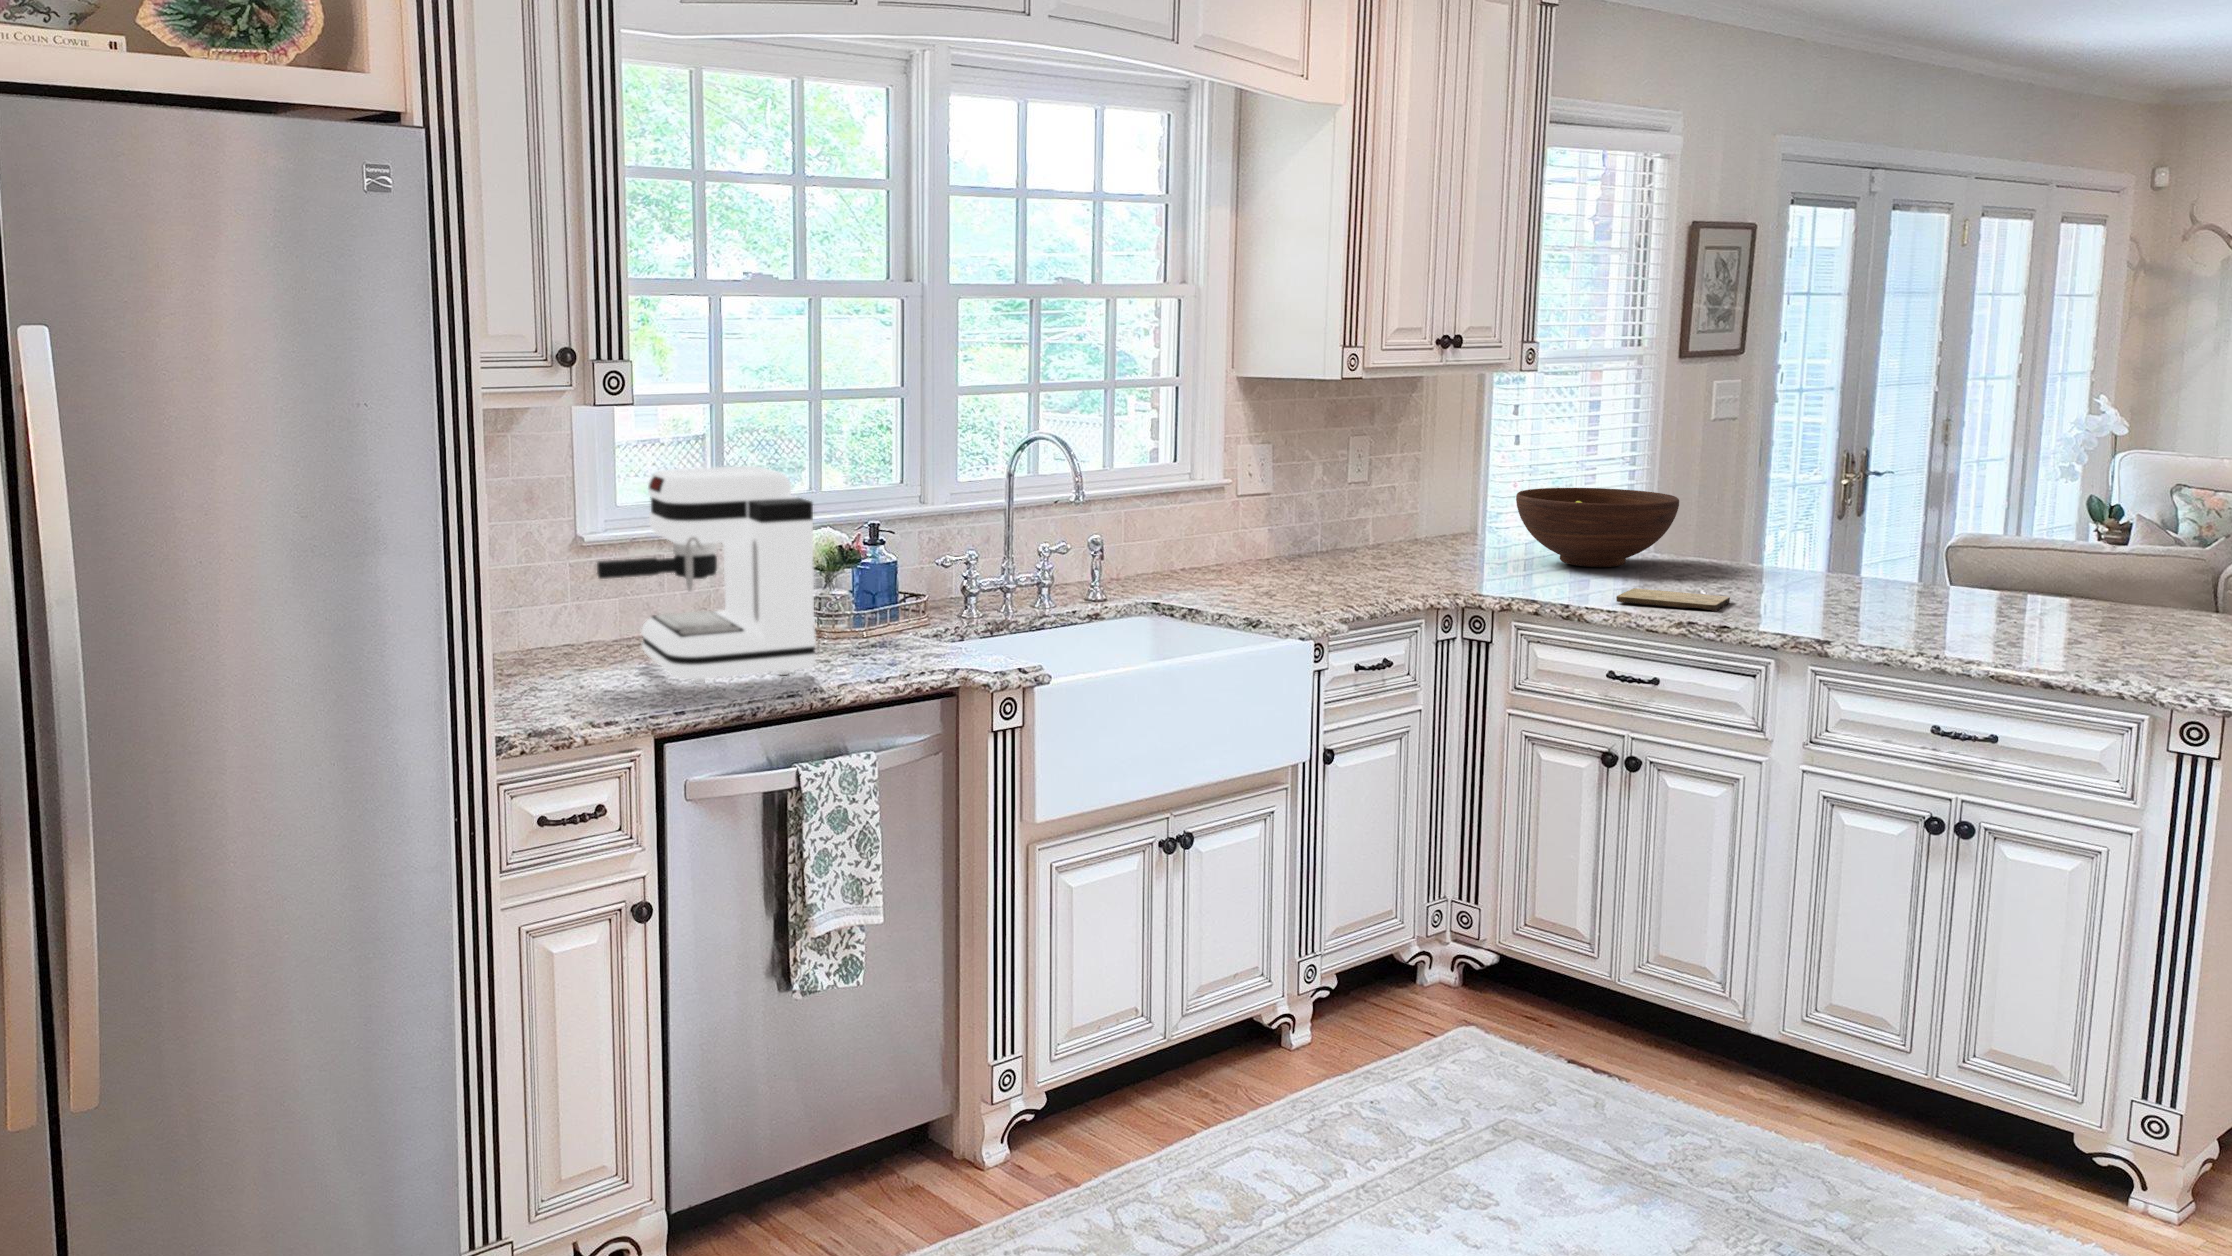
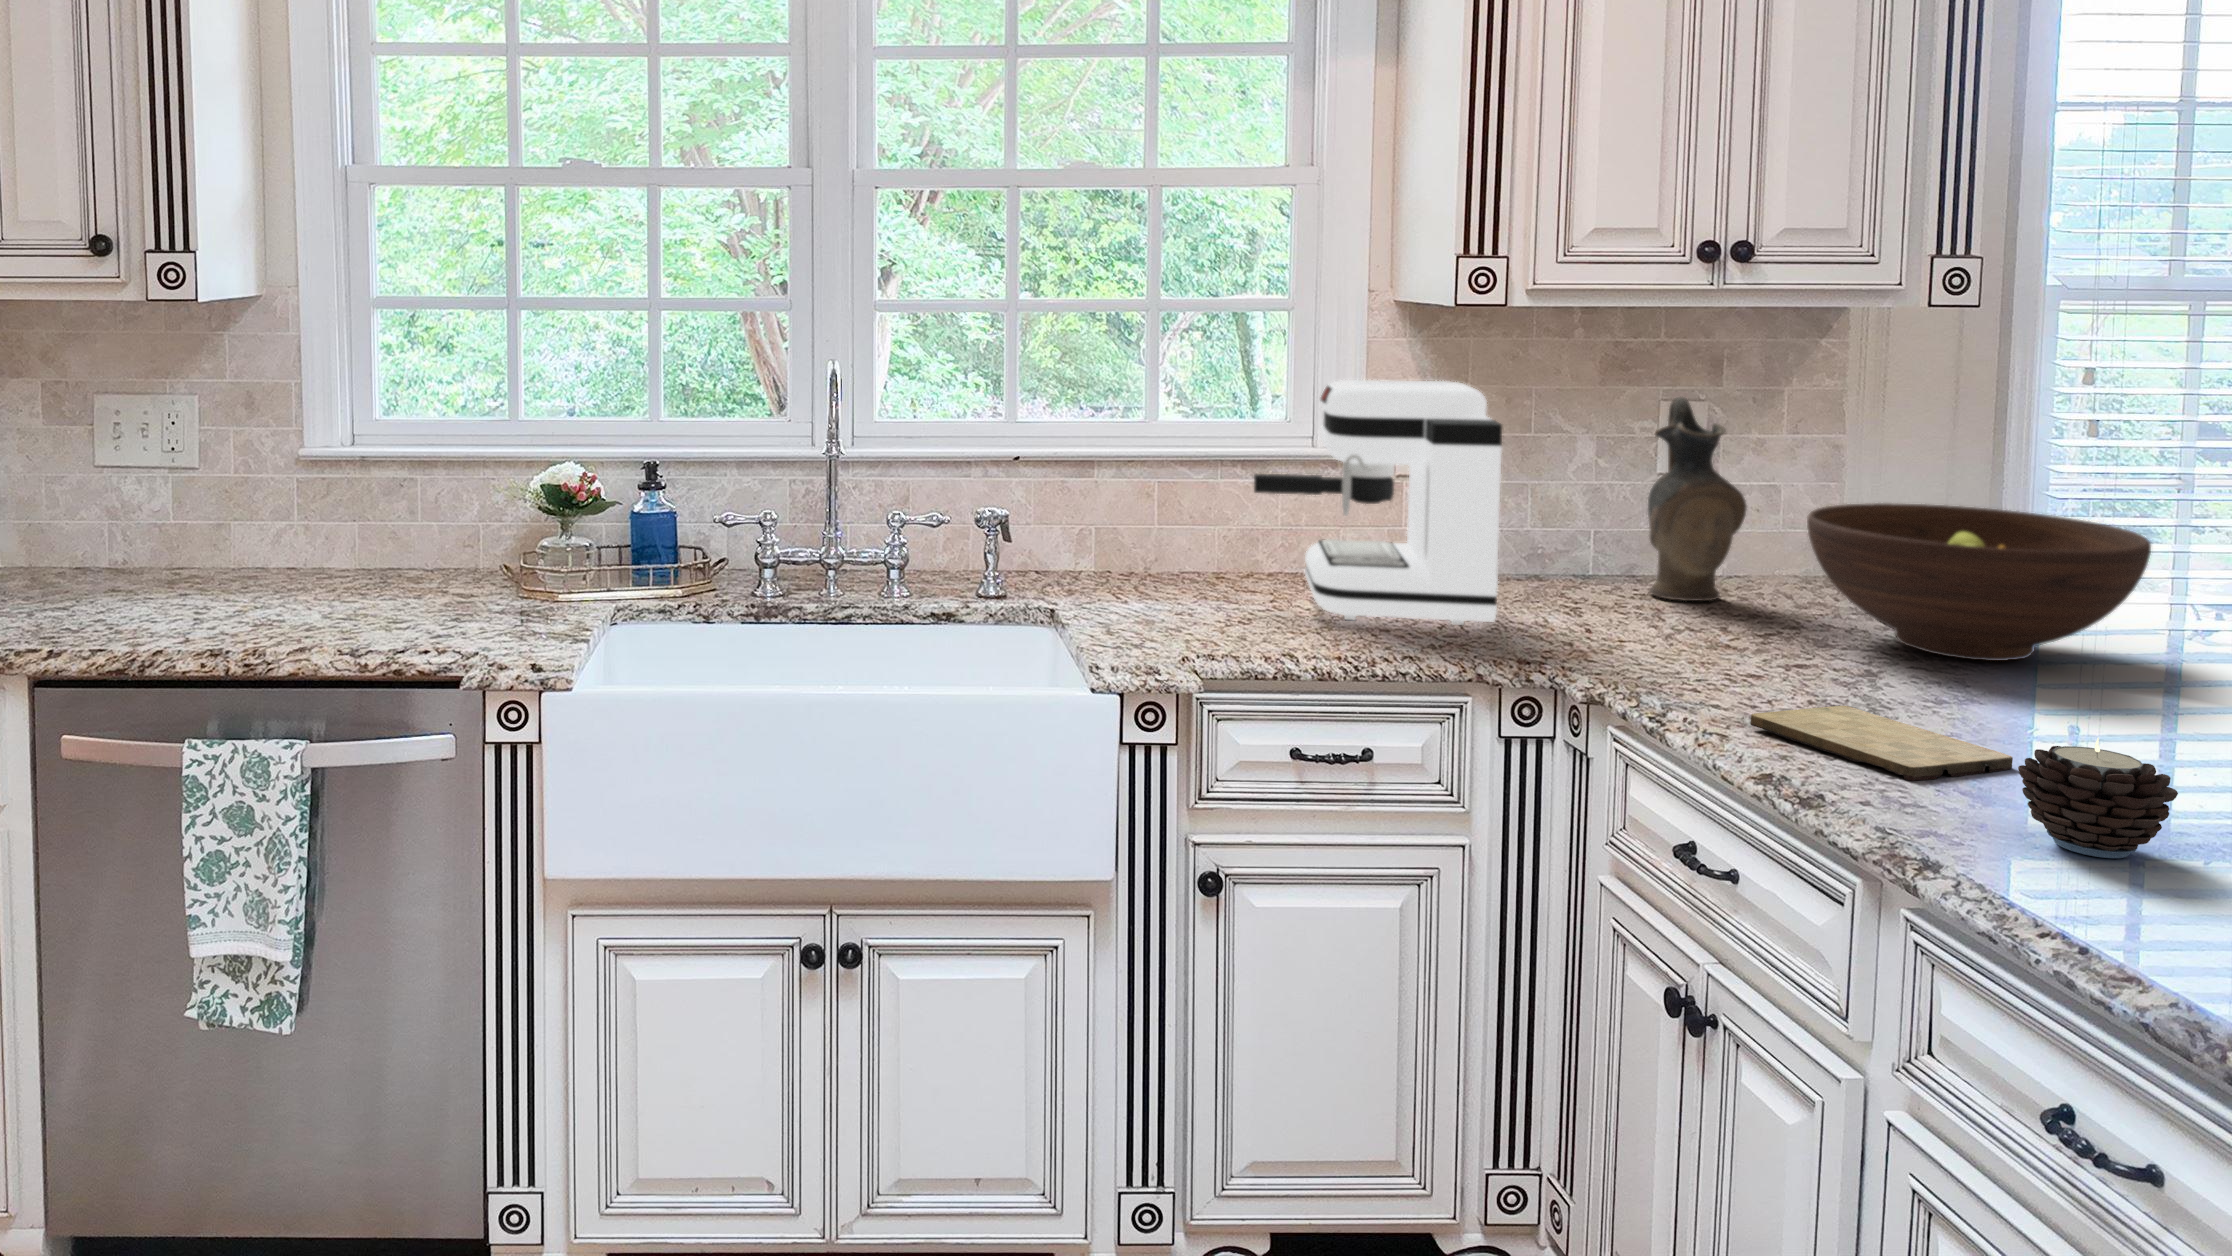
ceramic pitcher: none [1400,434,1457,559] -> present [1648,397,1747,601]
coffee maker: present [597,466,816,683] -> present [1254,380,1502,625]
candle: none [1791,571,1850,623] -> present [2018,738,2178,858]

